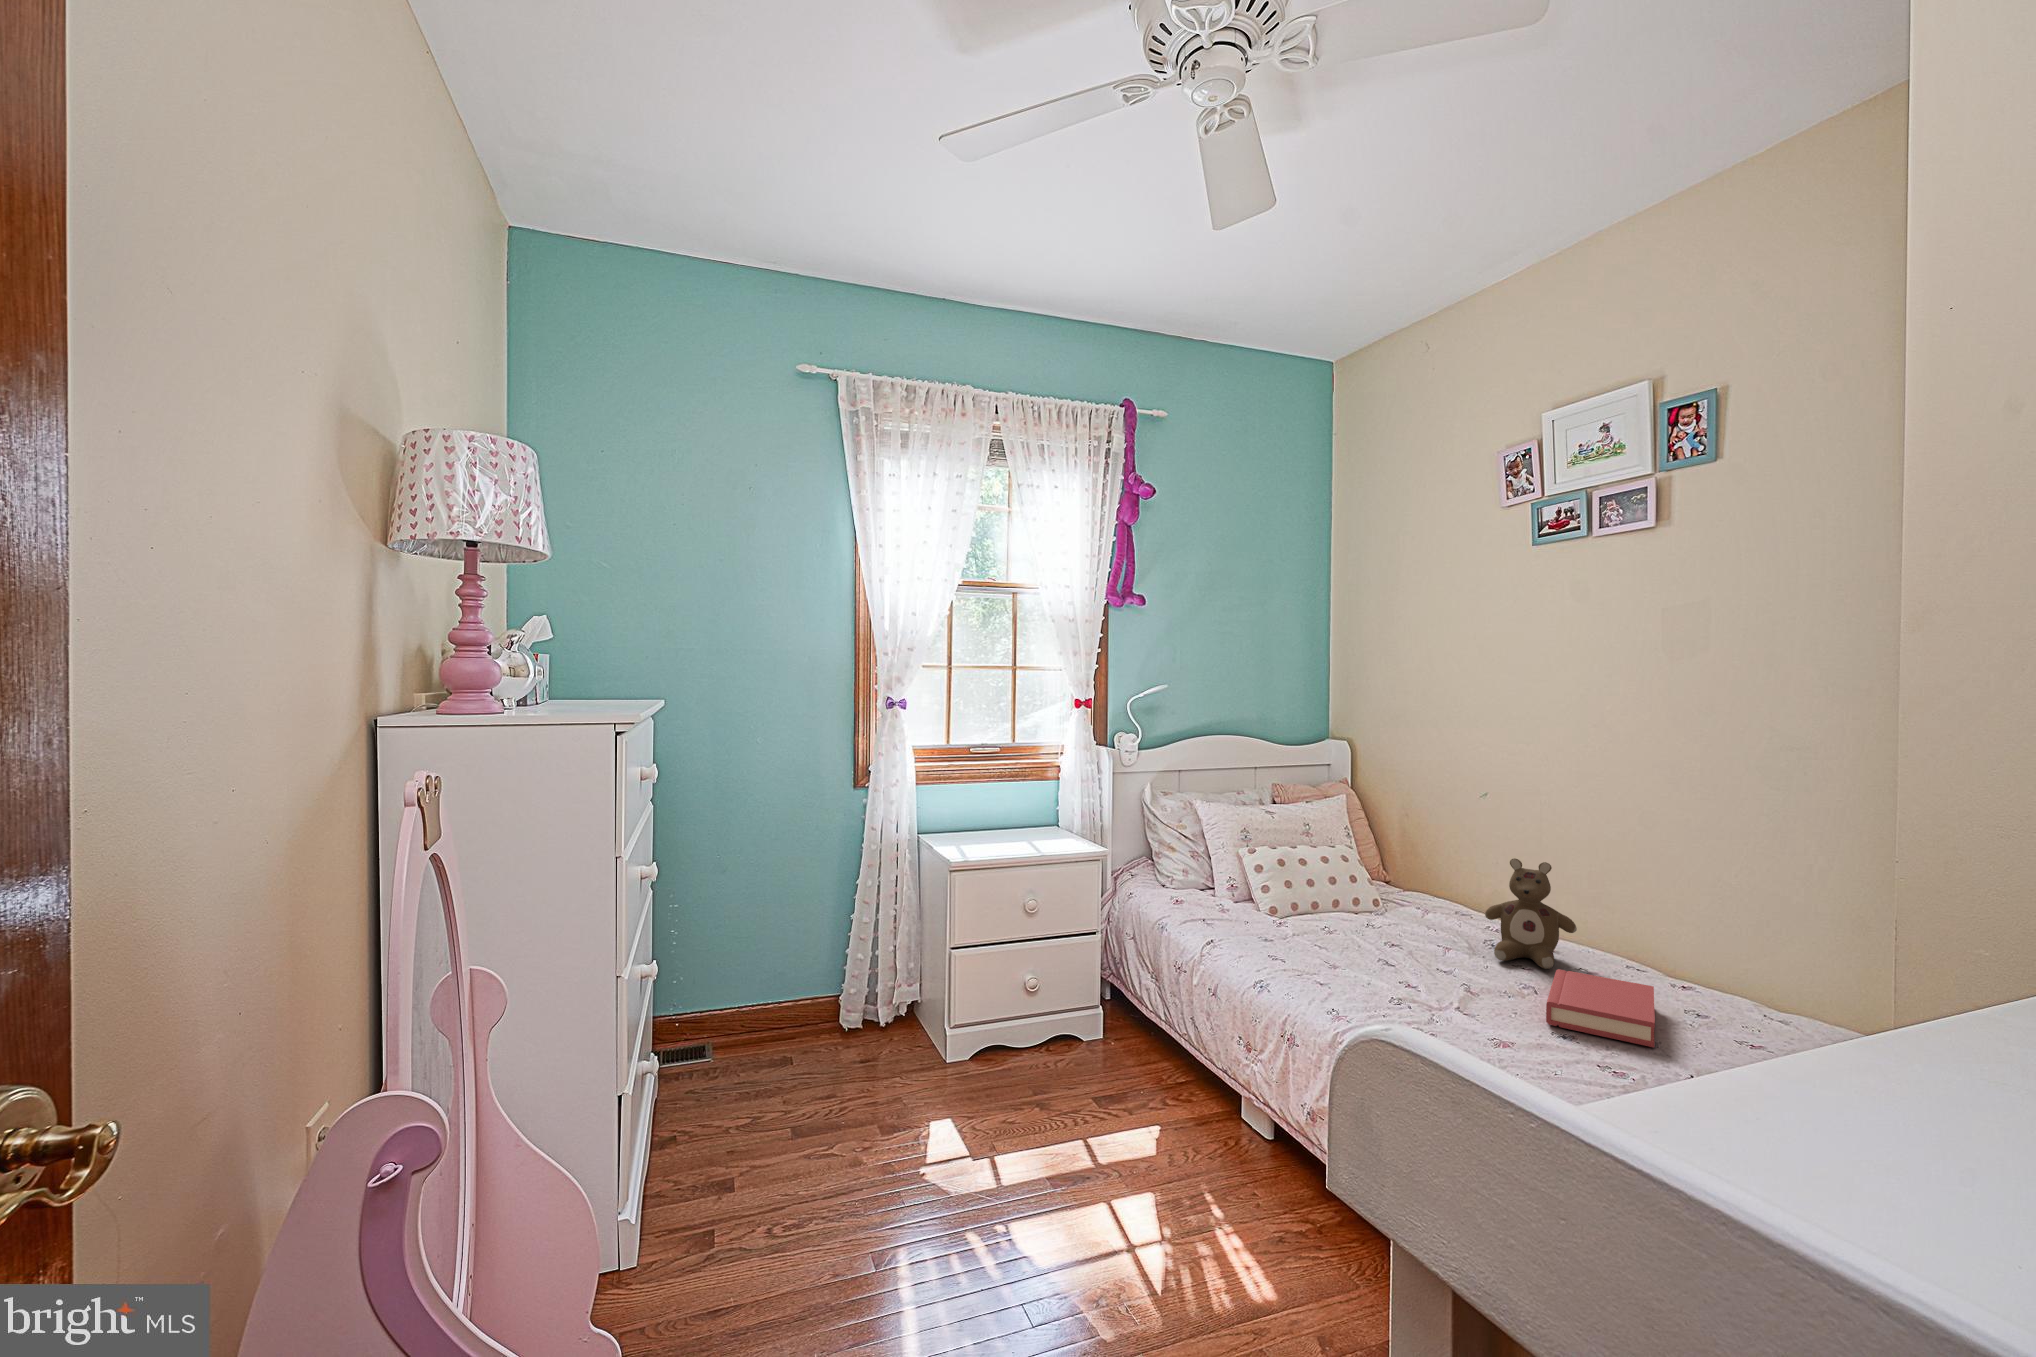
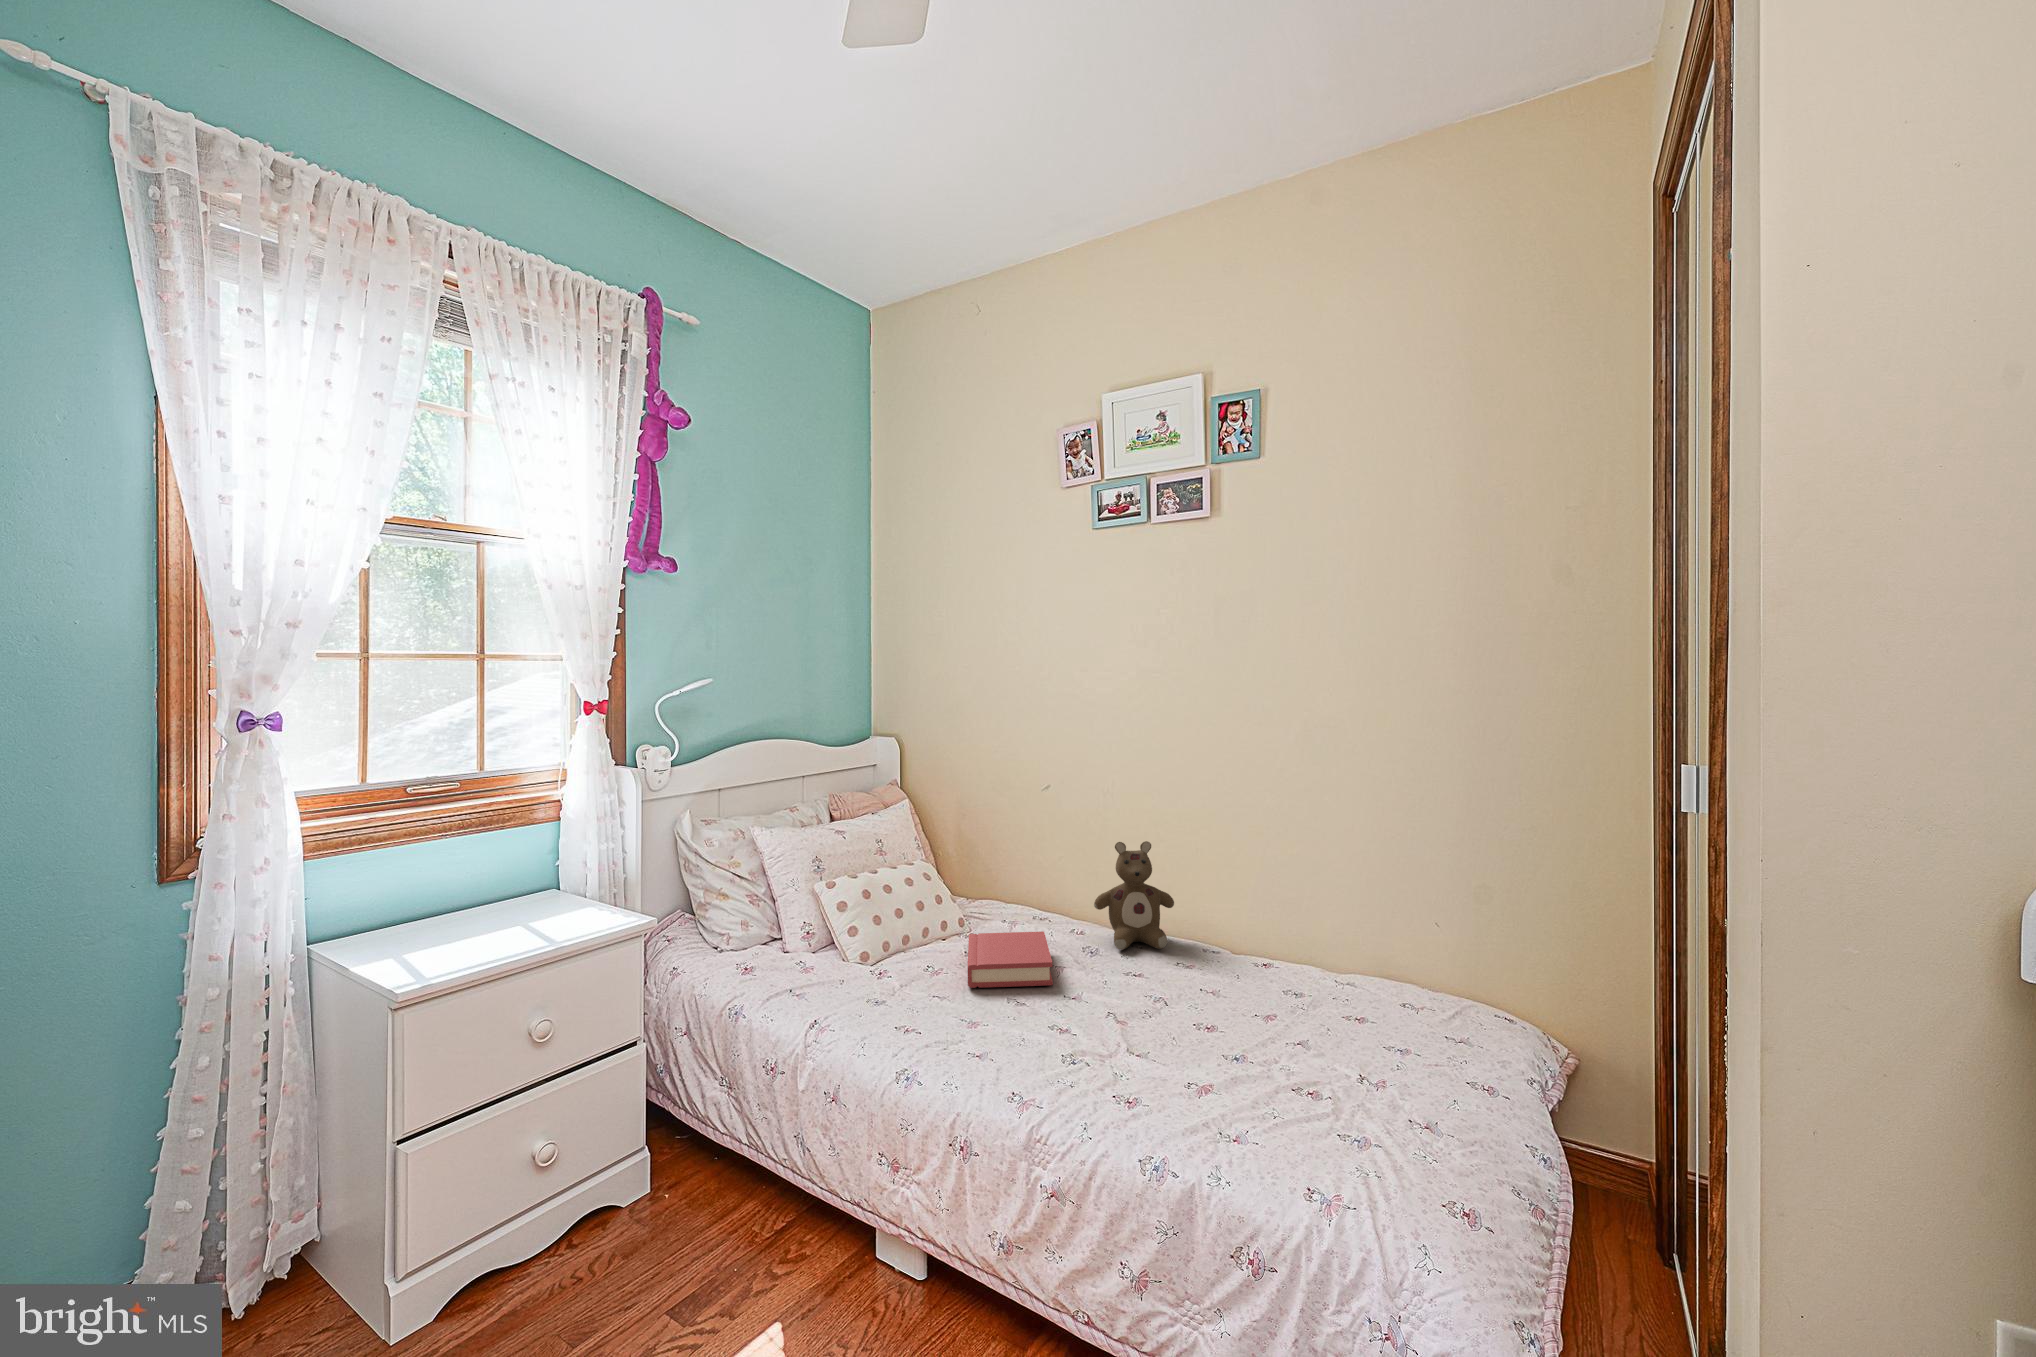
hardback book: present [1546,969,1655,1047] -> present [968,931,1053,988]

